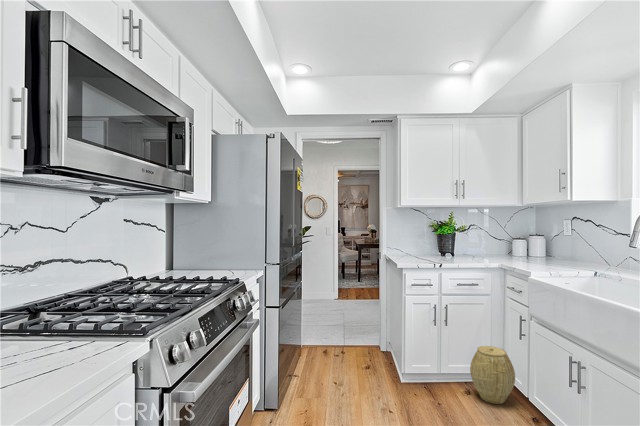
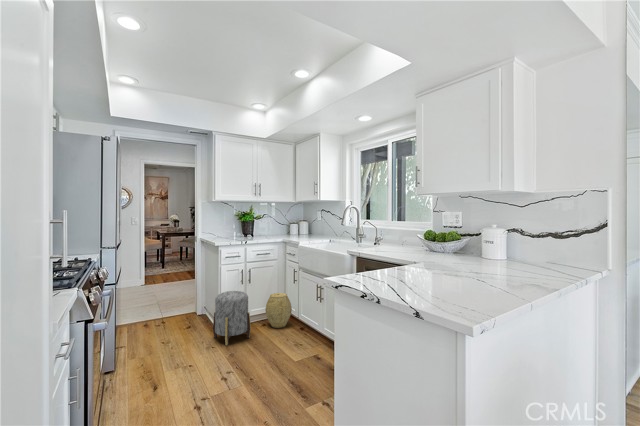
stool: none [392,333,445,413] -> present [213,291,251,345]

